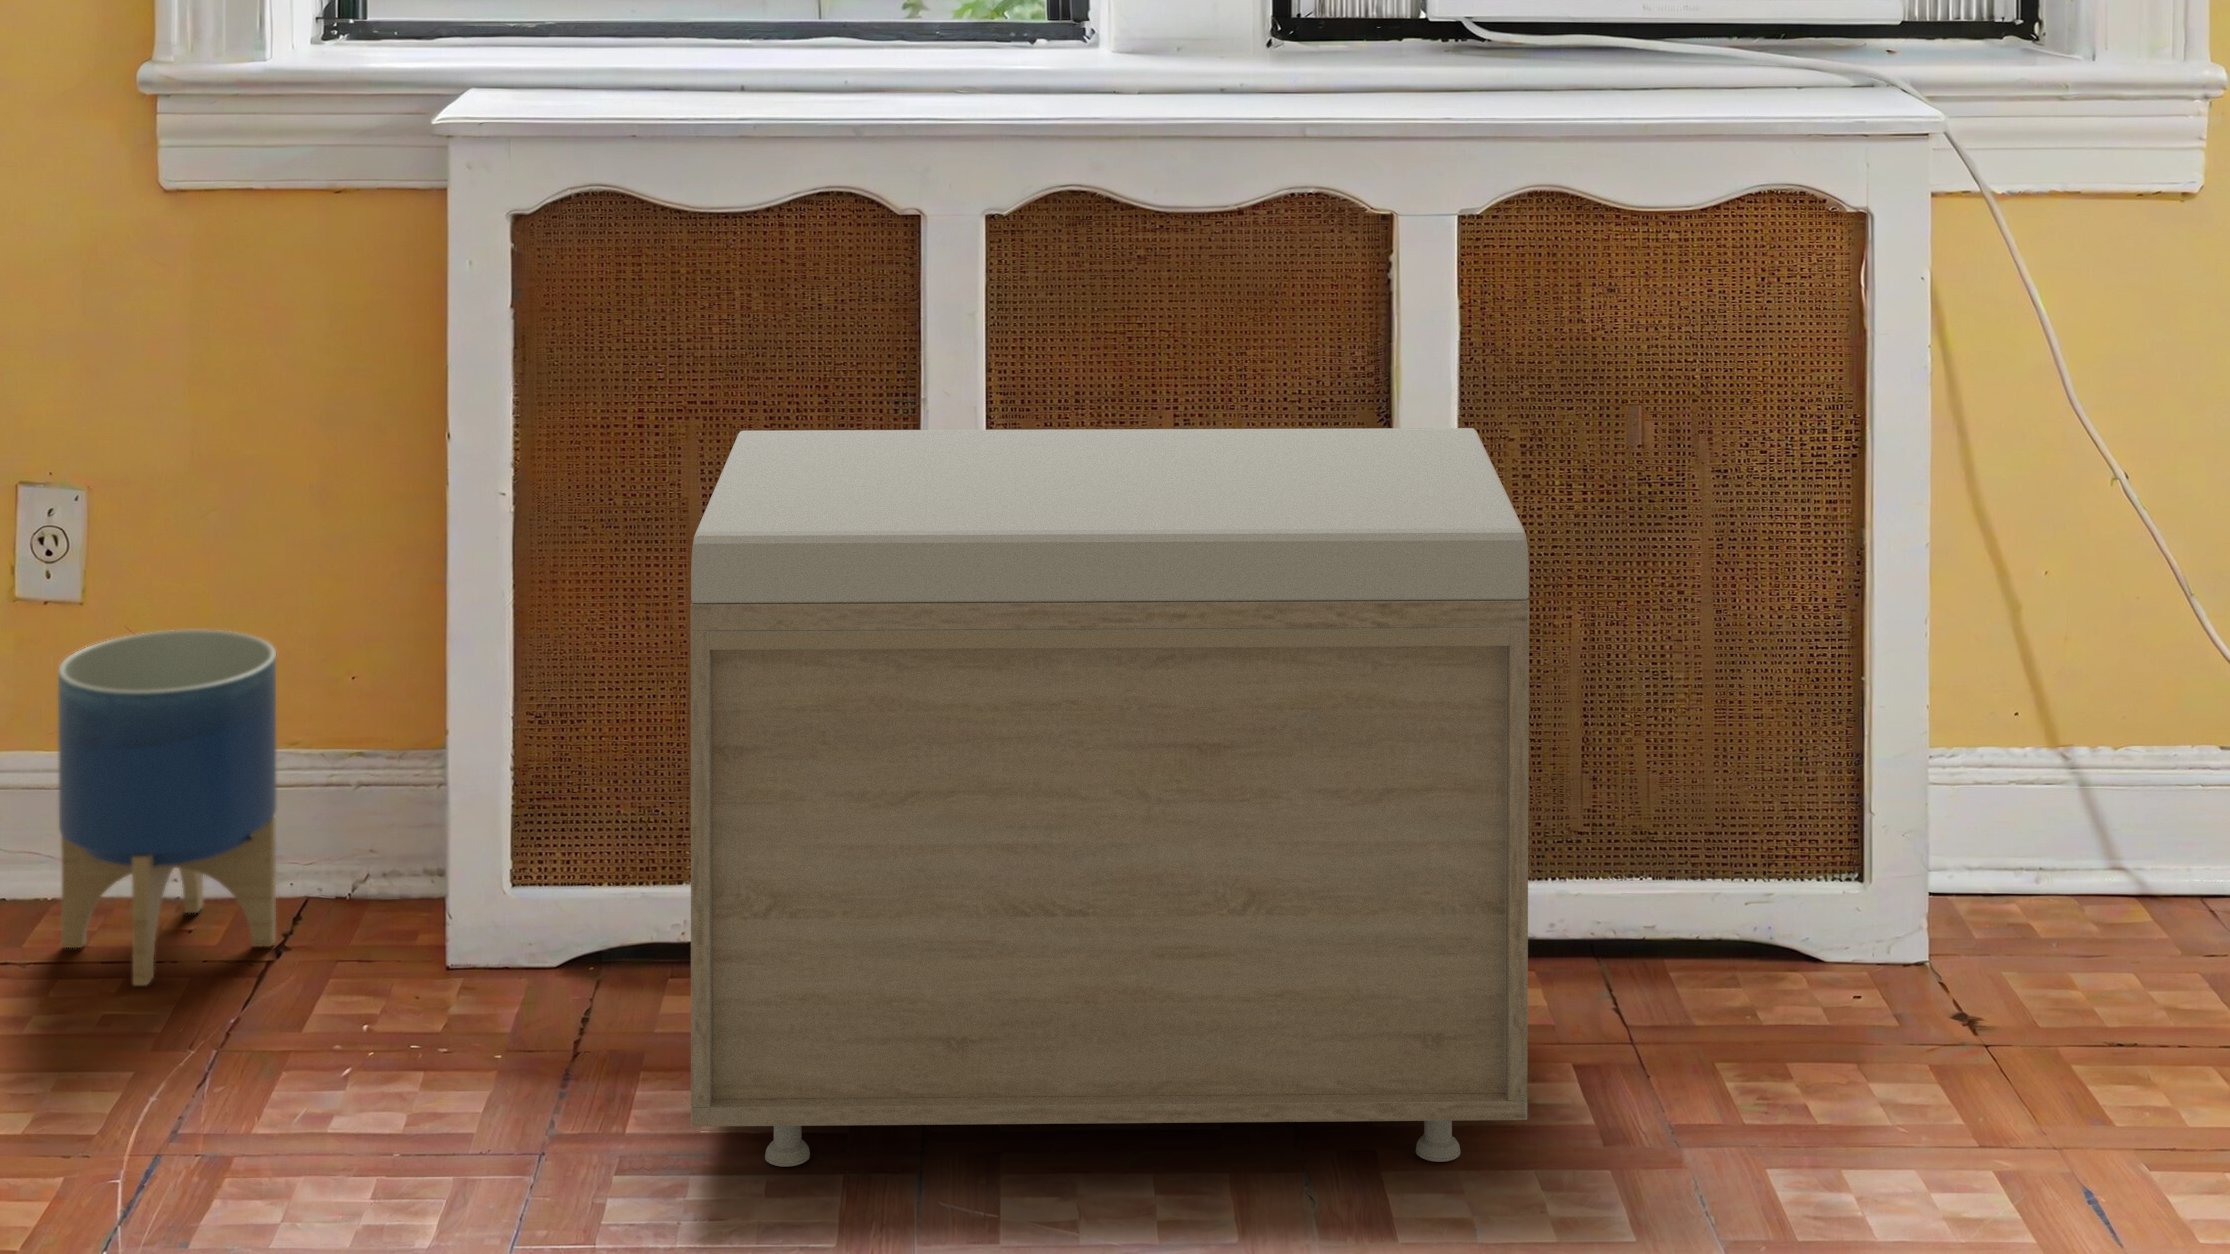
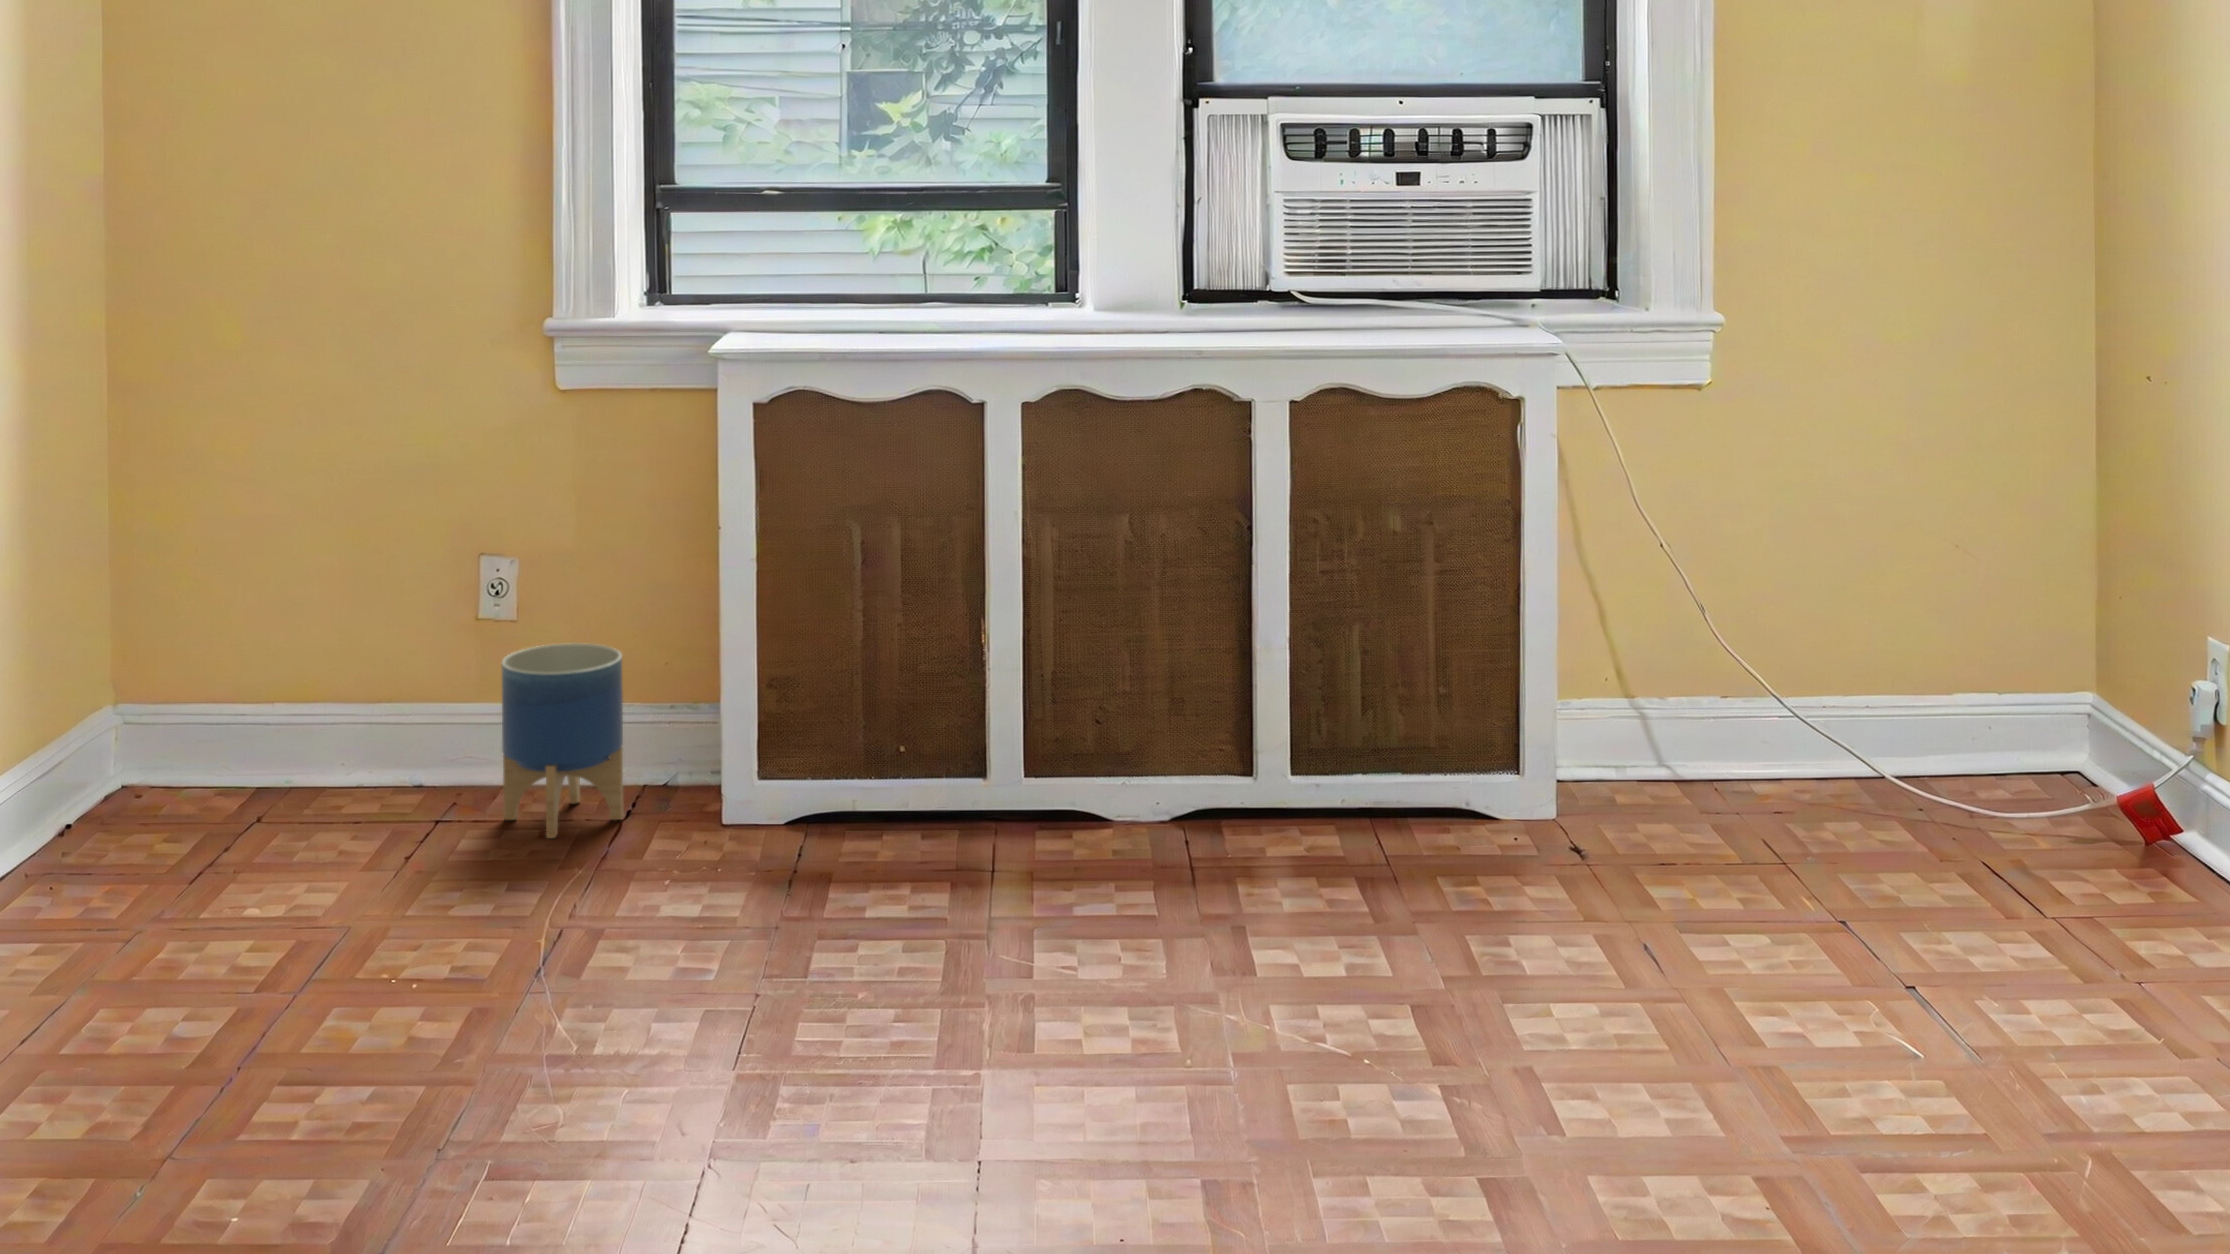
storage bench: present [691,428,1529,1167] -> none [865,523,1328,923]

